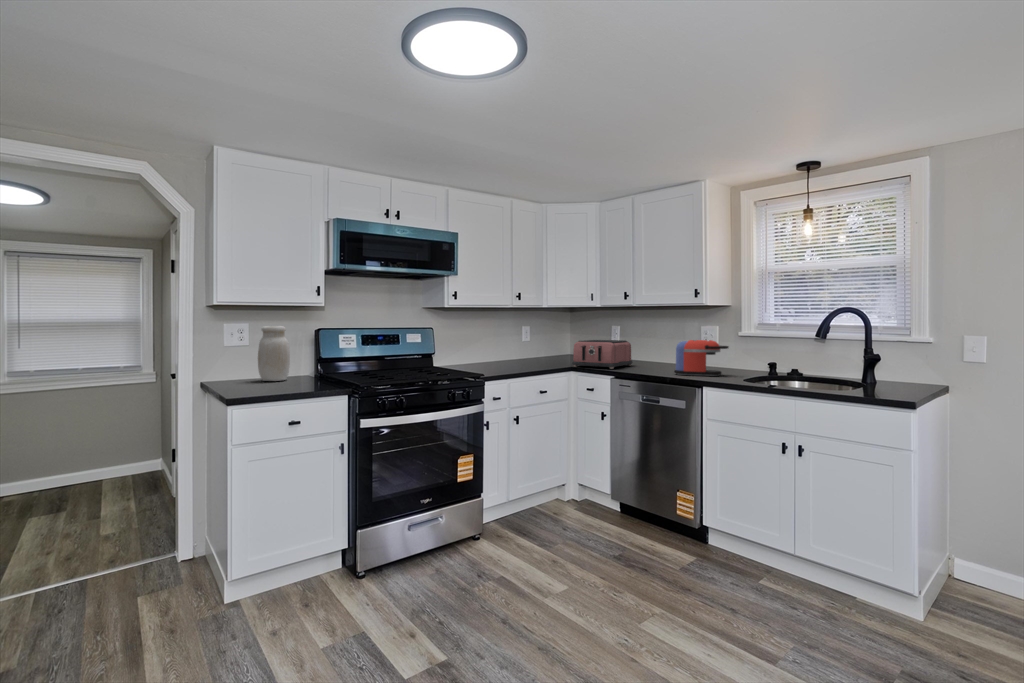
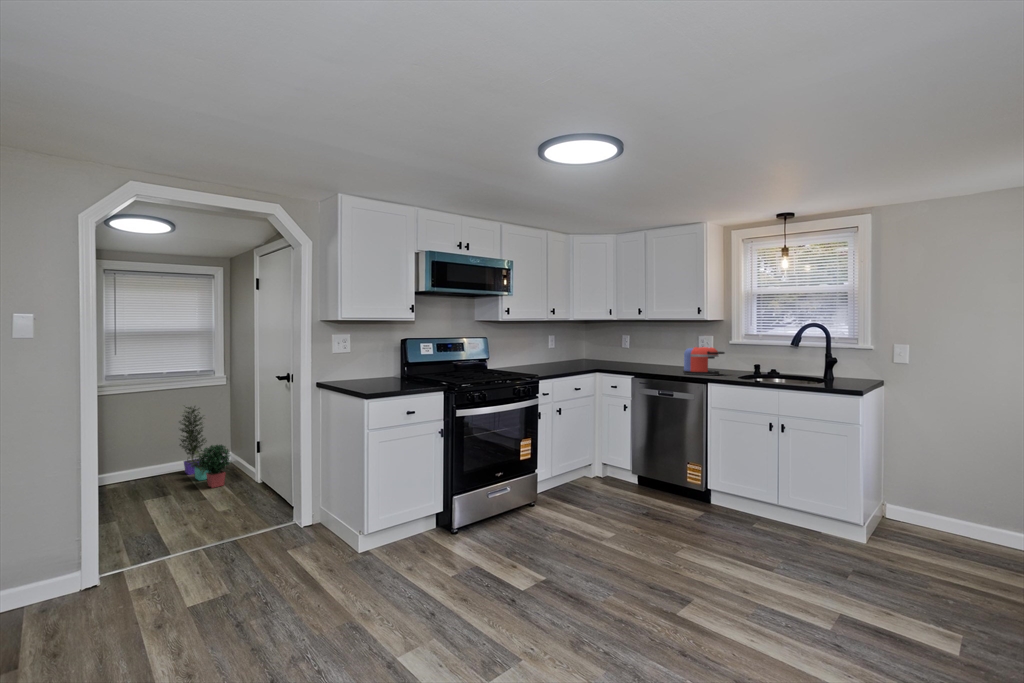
jar: present [258,326,290,381] -> none [364,337,388,381]
toaster: present [572,340,632,369] -> none [598,346,644,370]
potted plant: none [90,406,141,505] -> present [179,406,231,488]

